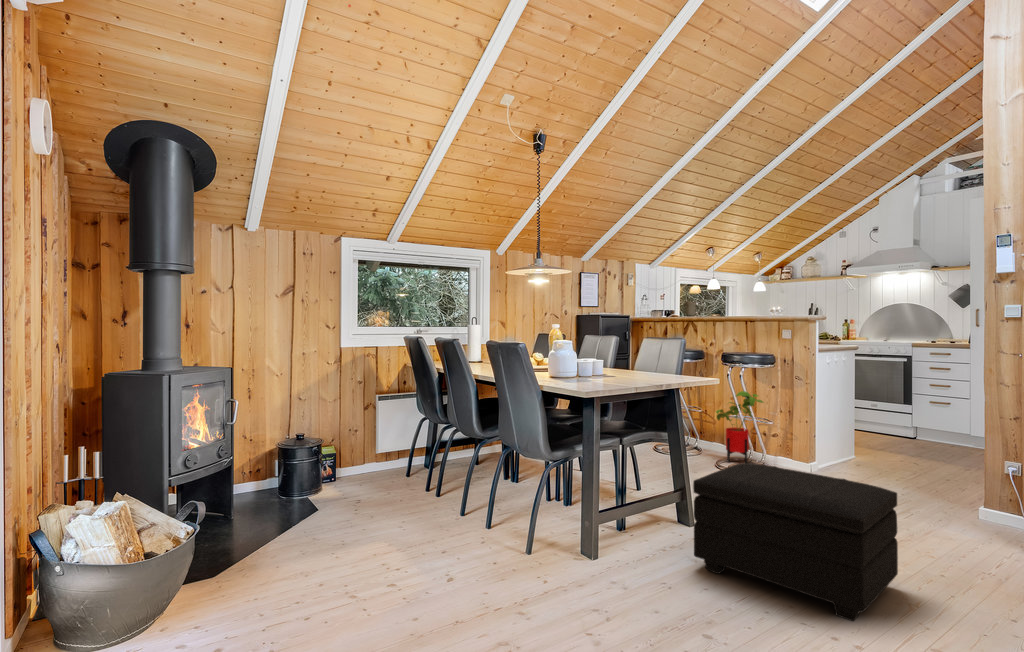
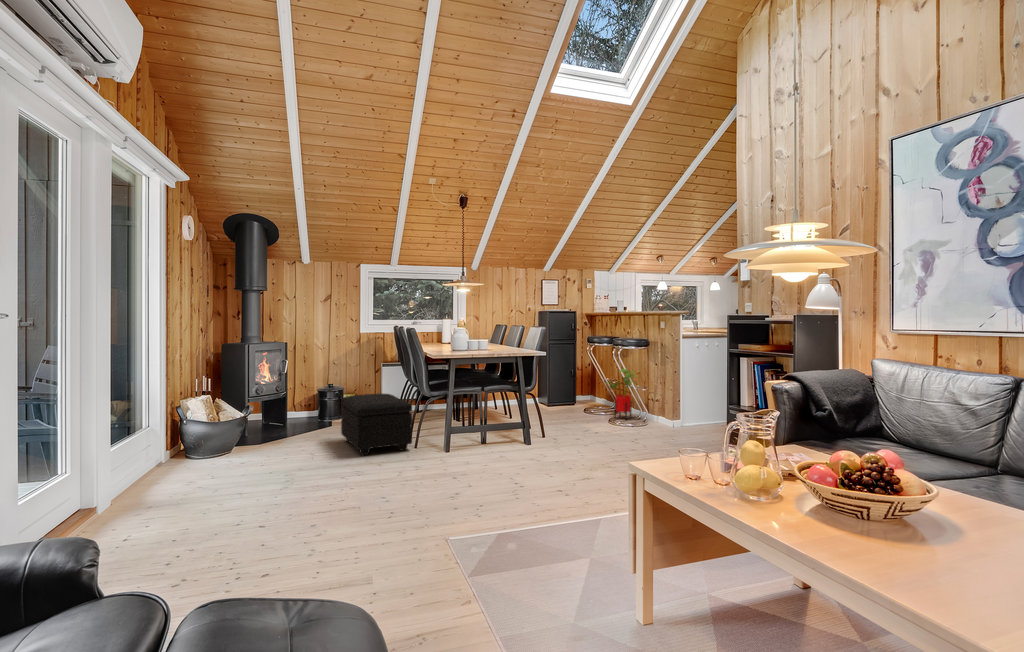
footstool: present [693,463,898,621] -> present [341,394,412,455]

